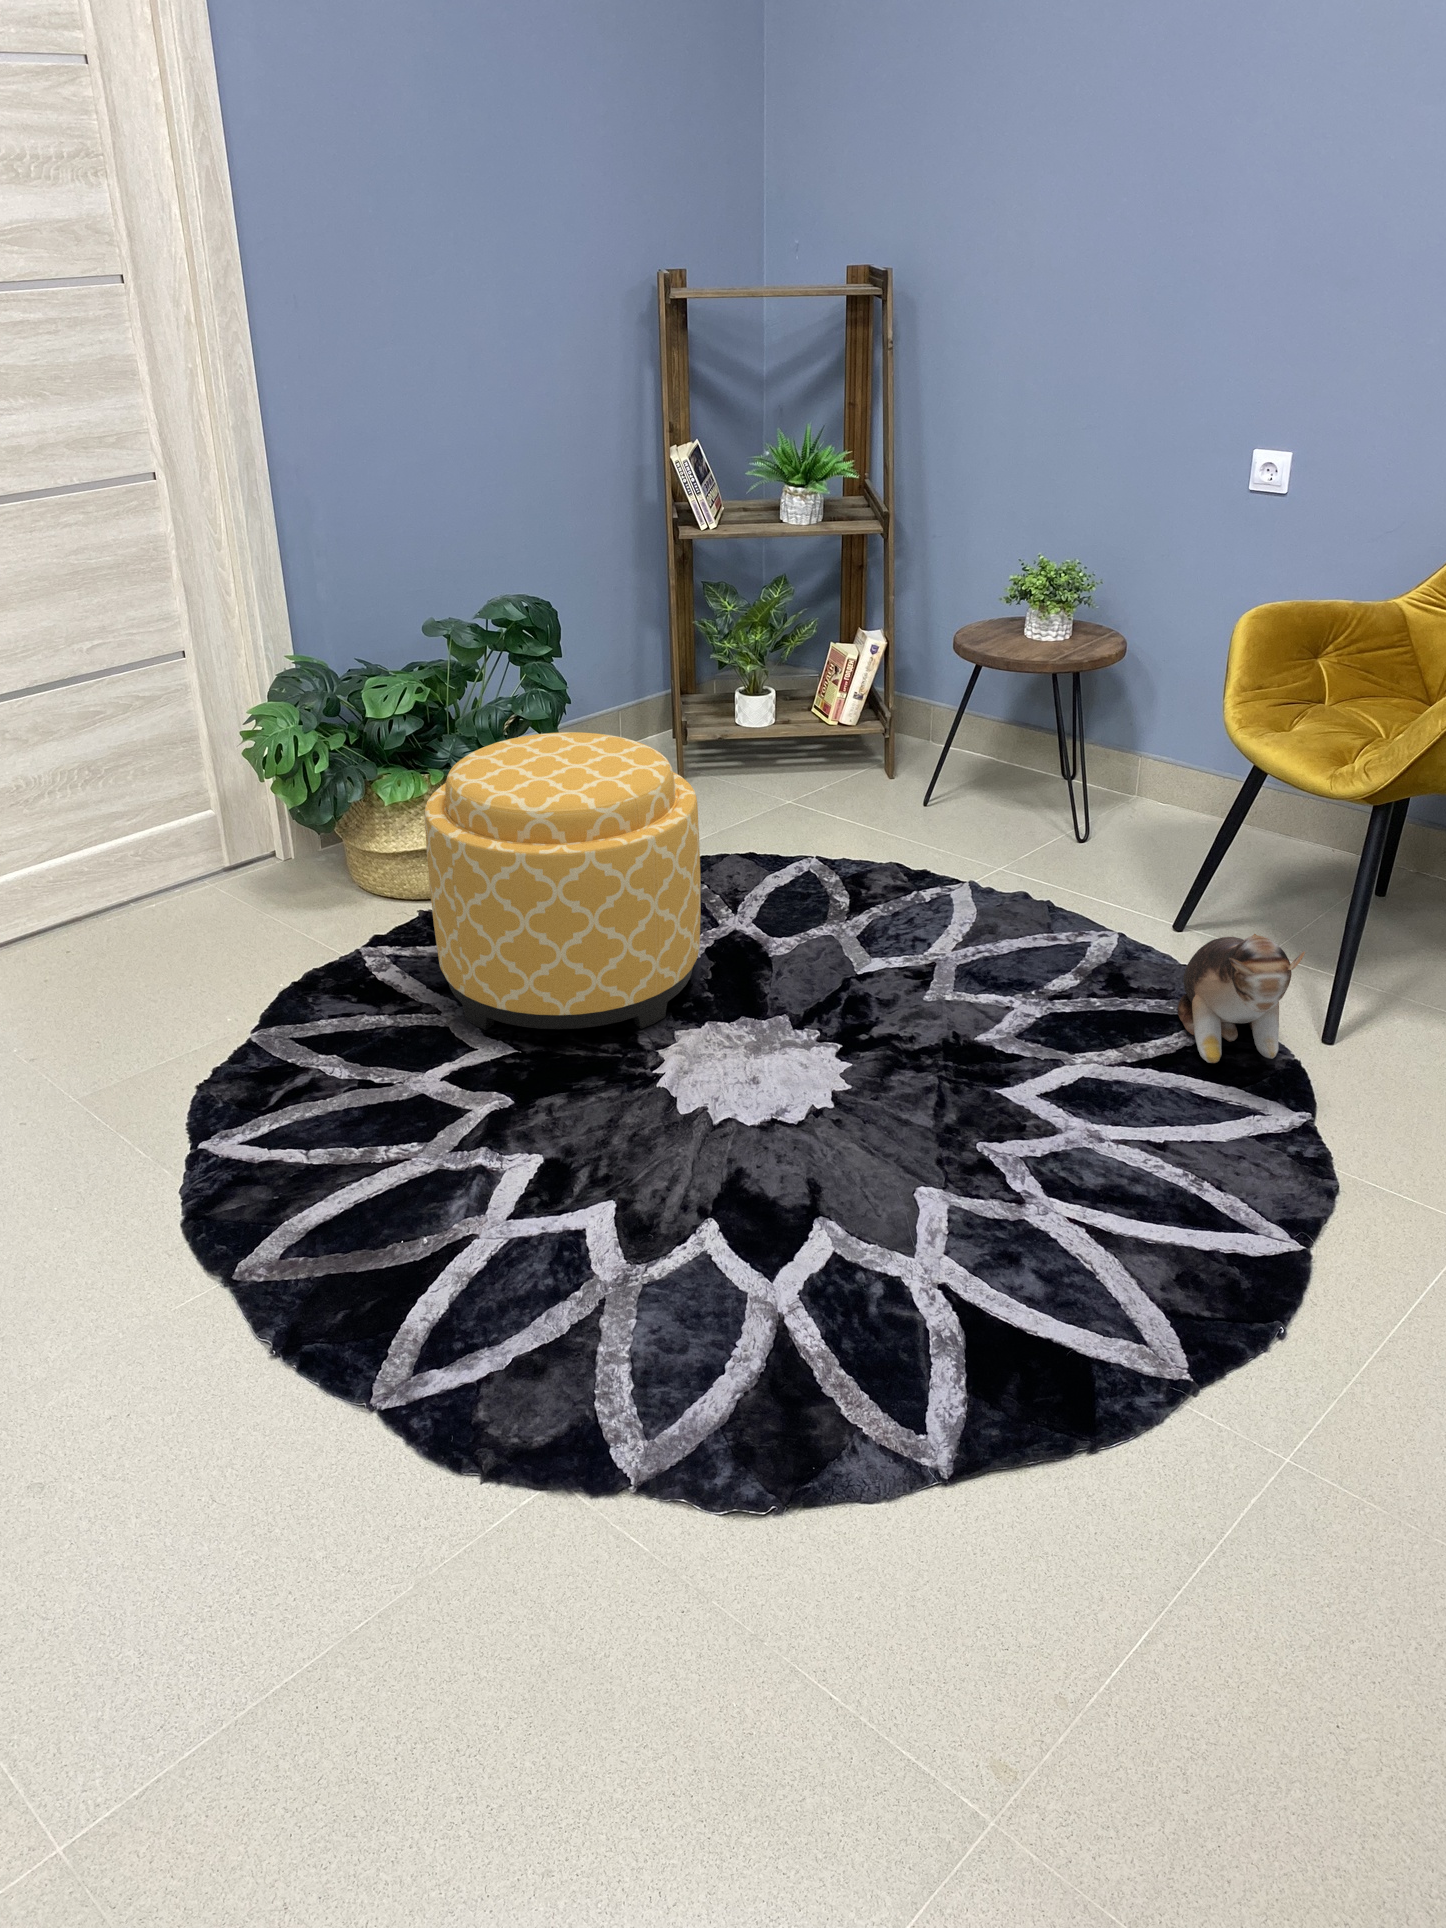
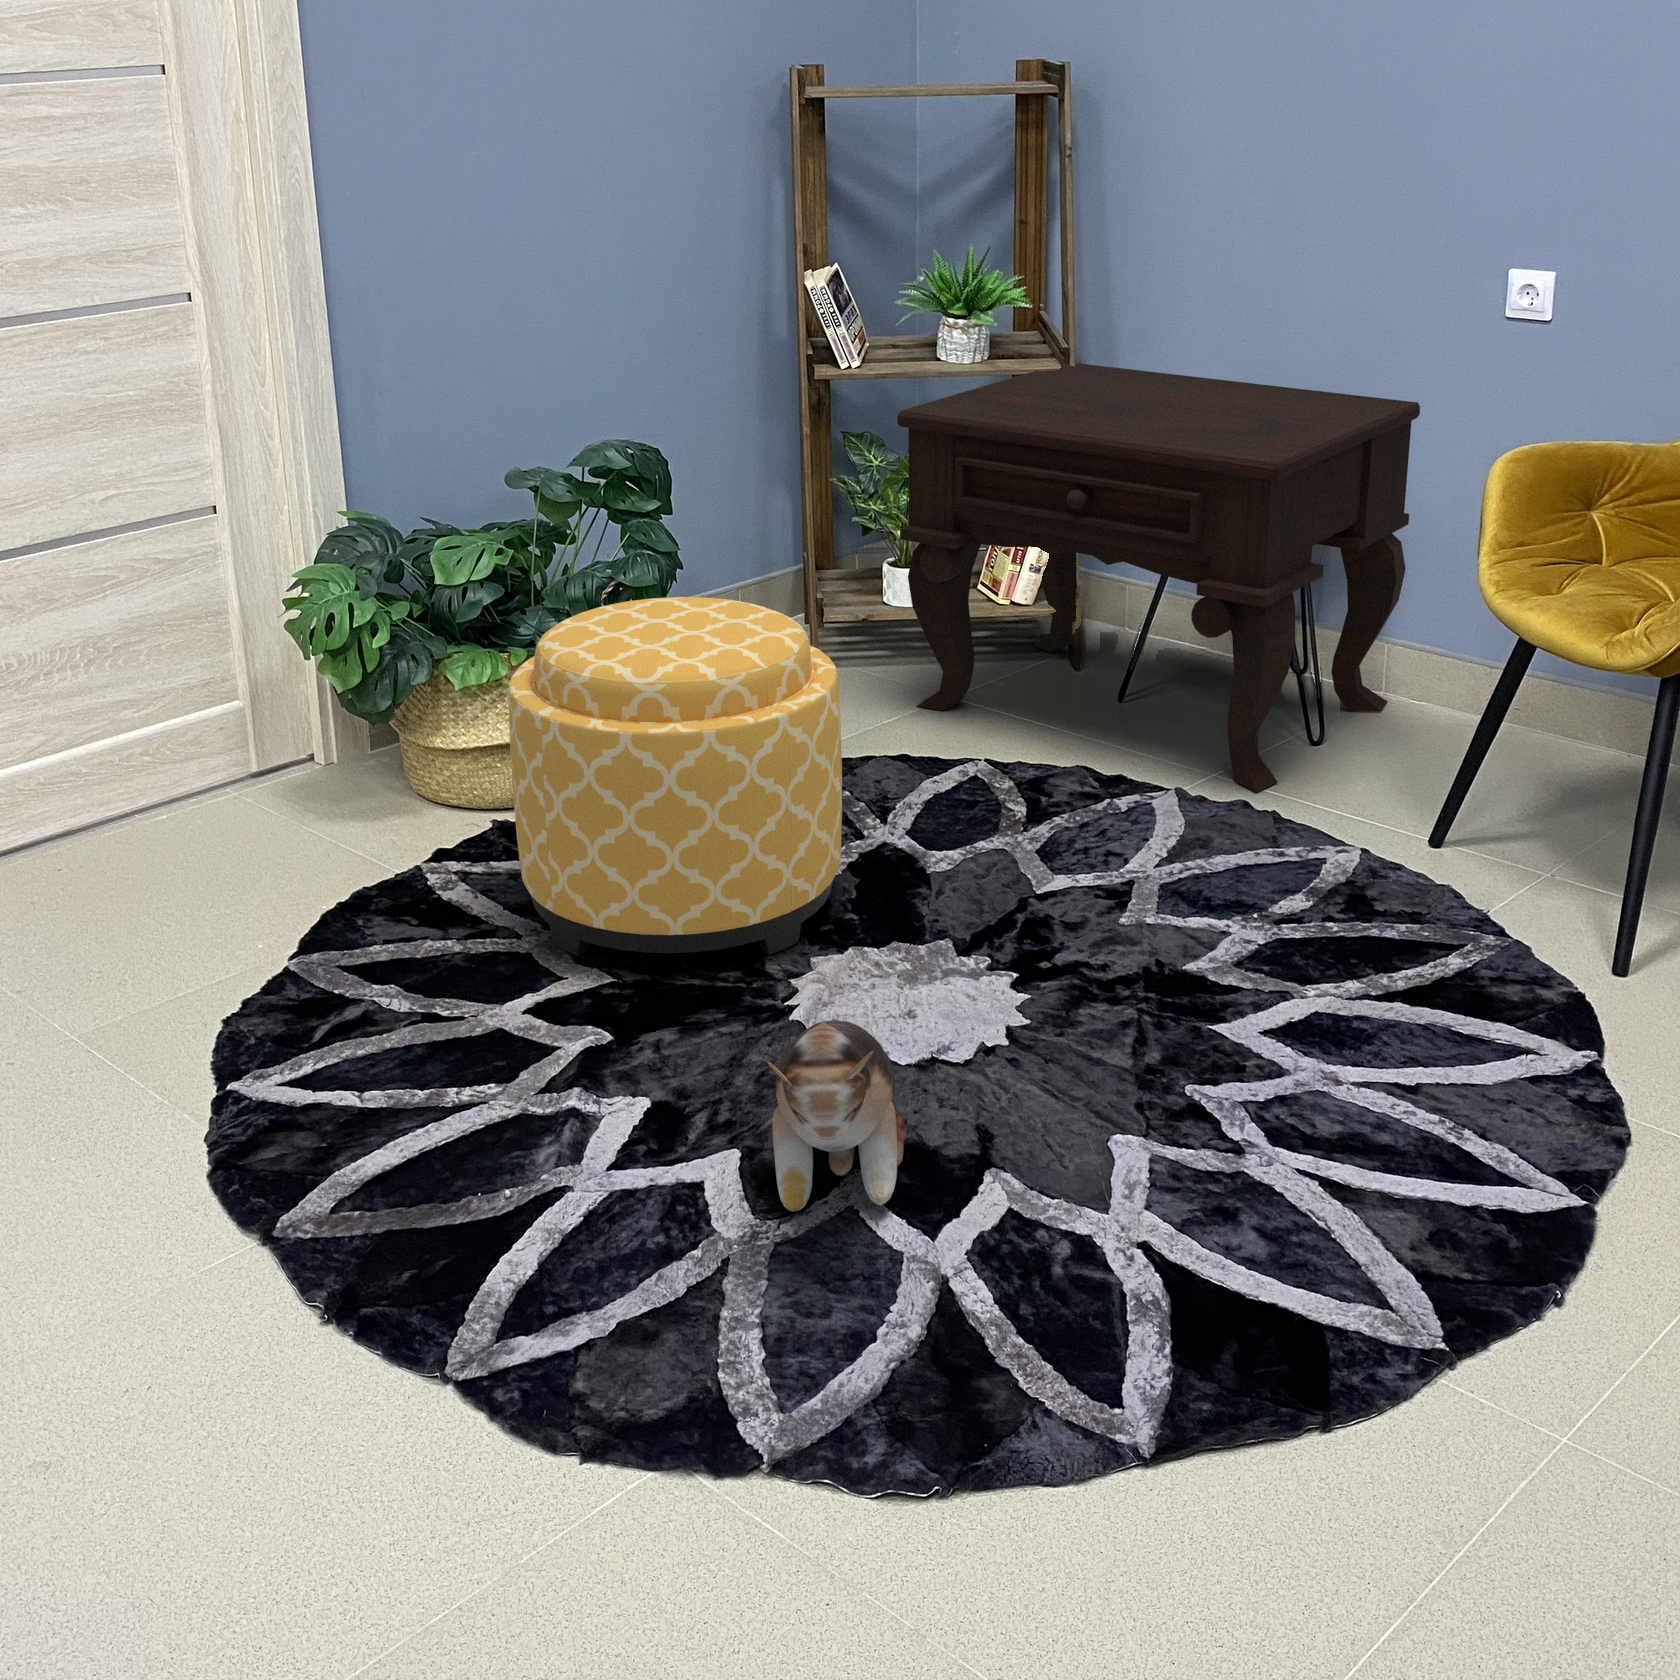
side table: none [748,524,1177,885] -> present [897,363,1420,792]
plush toy: present [1177,934,1305,1063] -> present [766,1020,906,1212]

